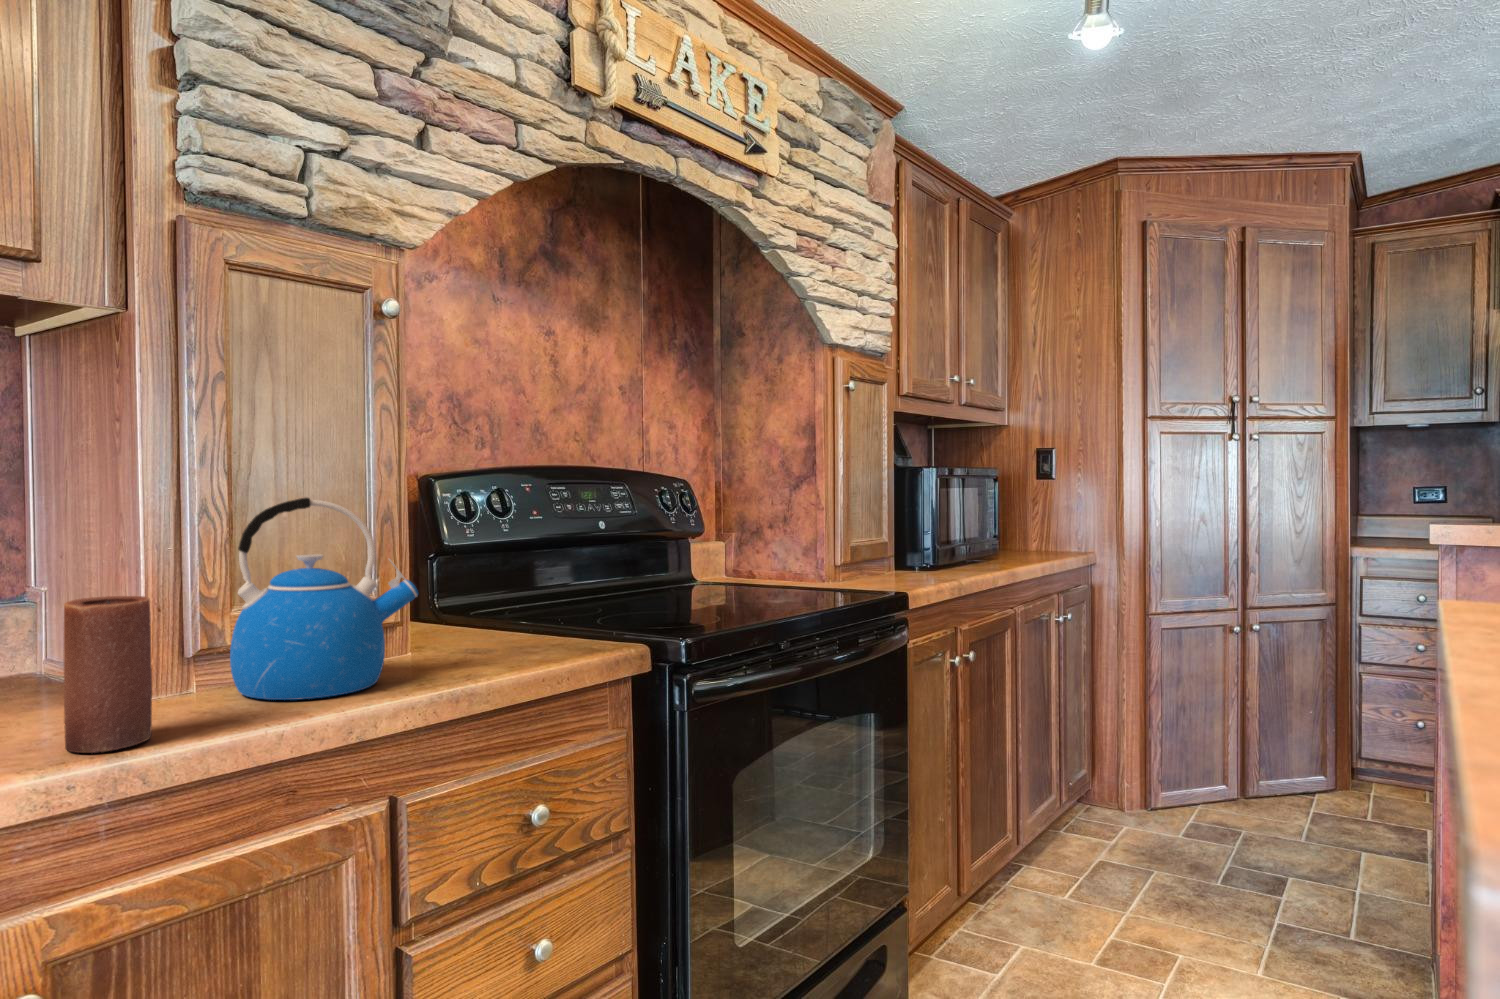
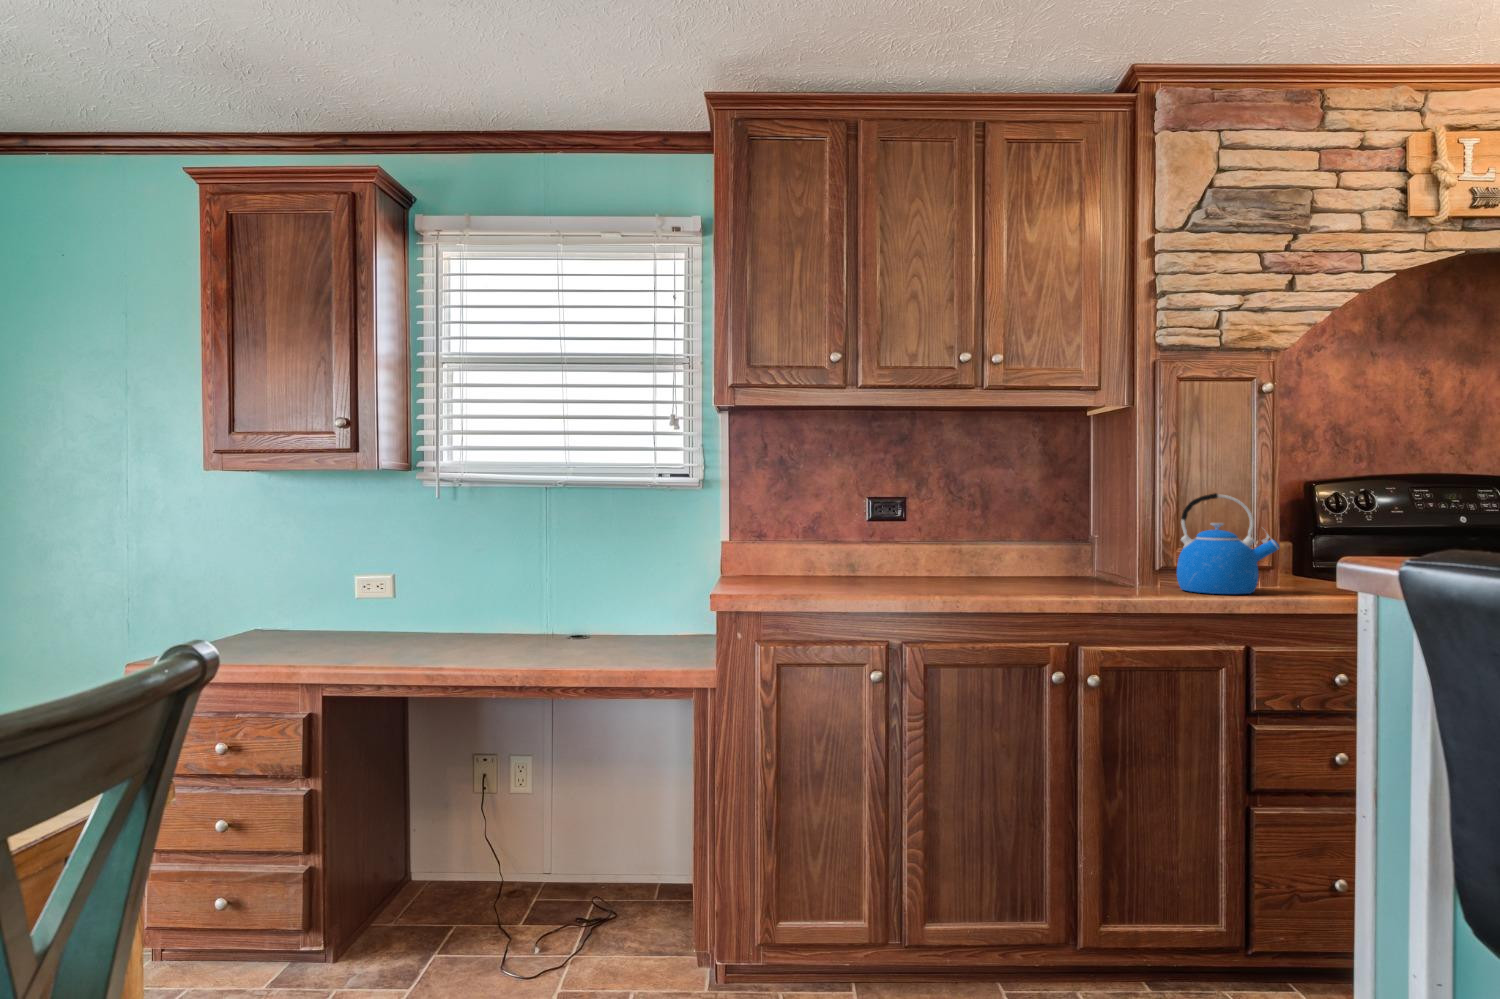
candle: present [64,596,152,753] -> none [1108,534,1141,596]

